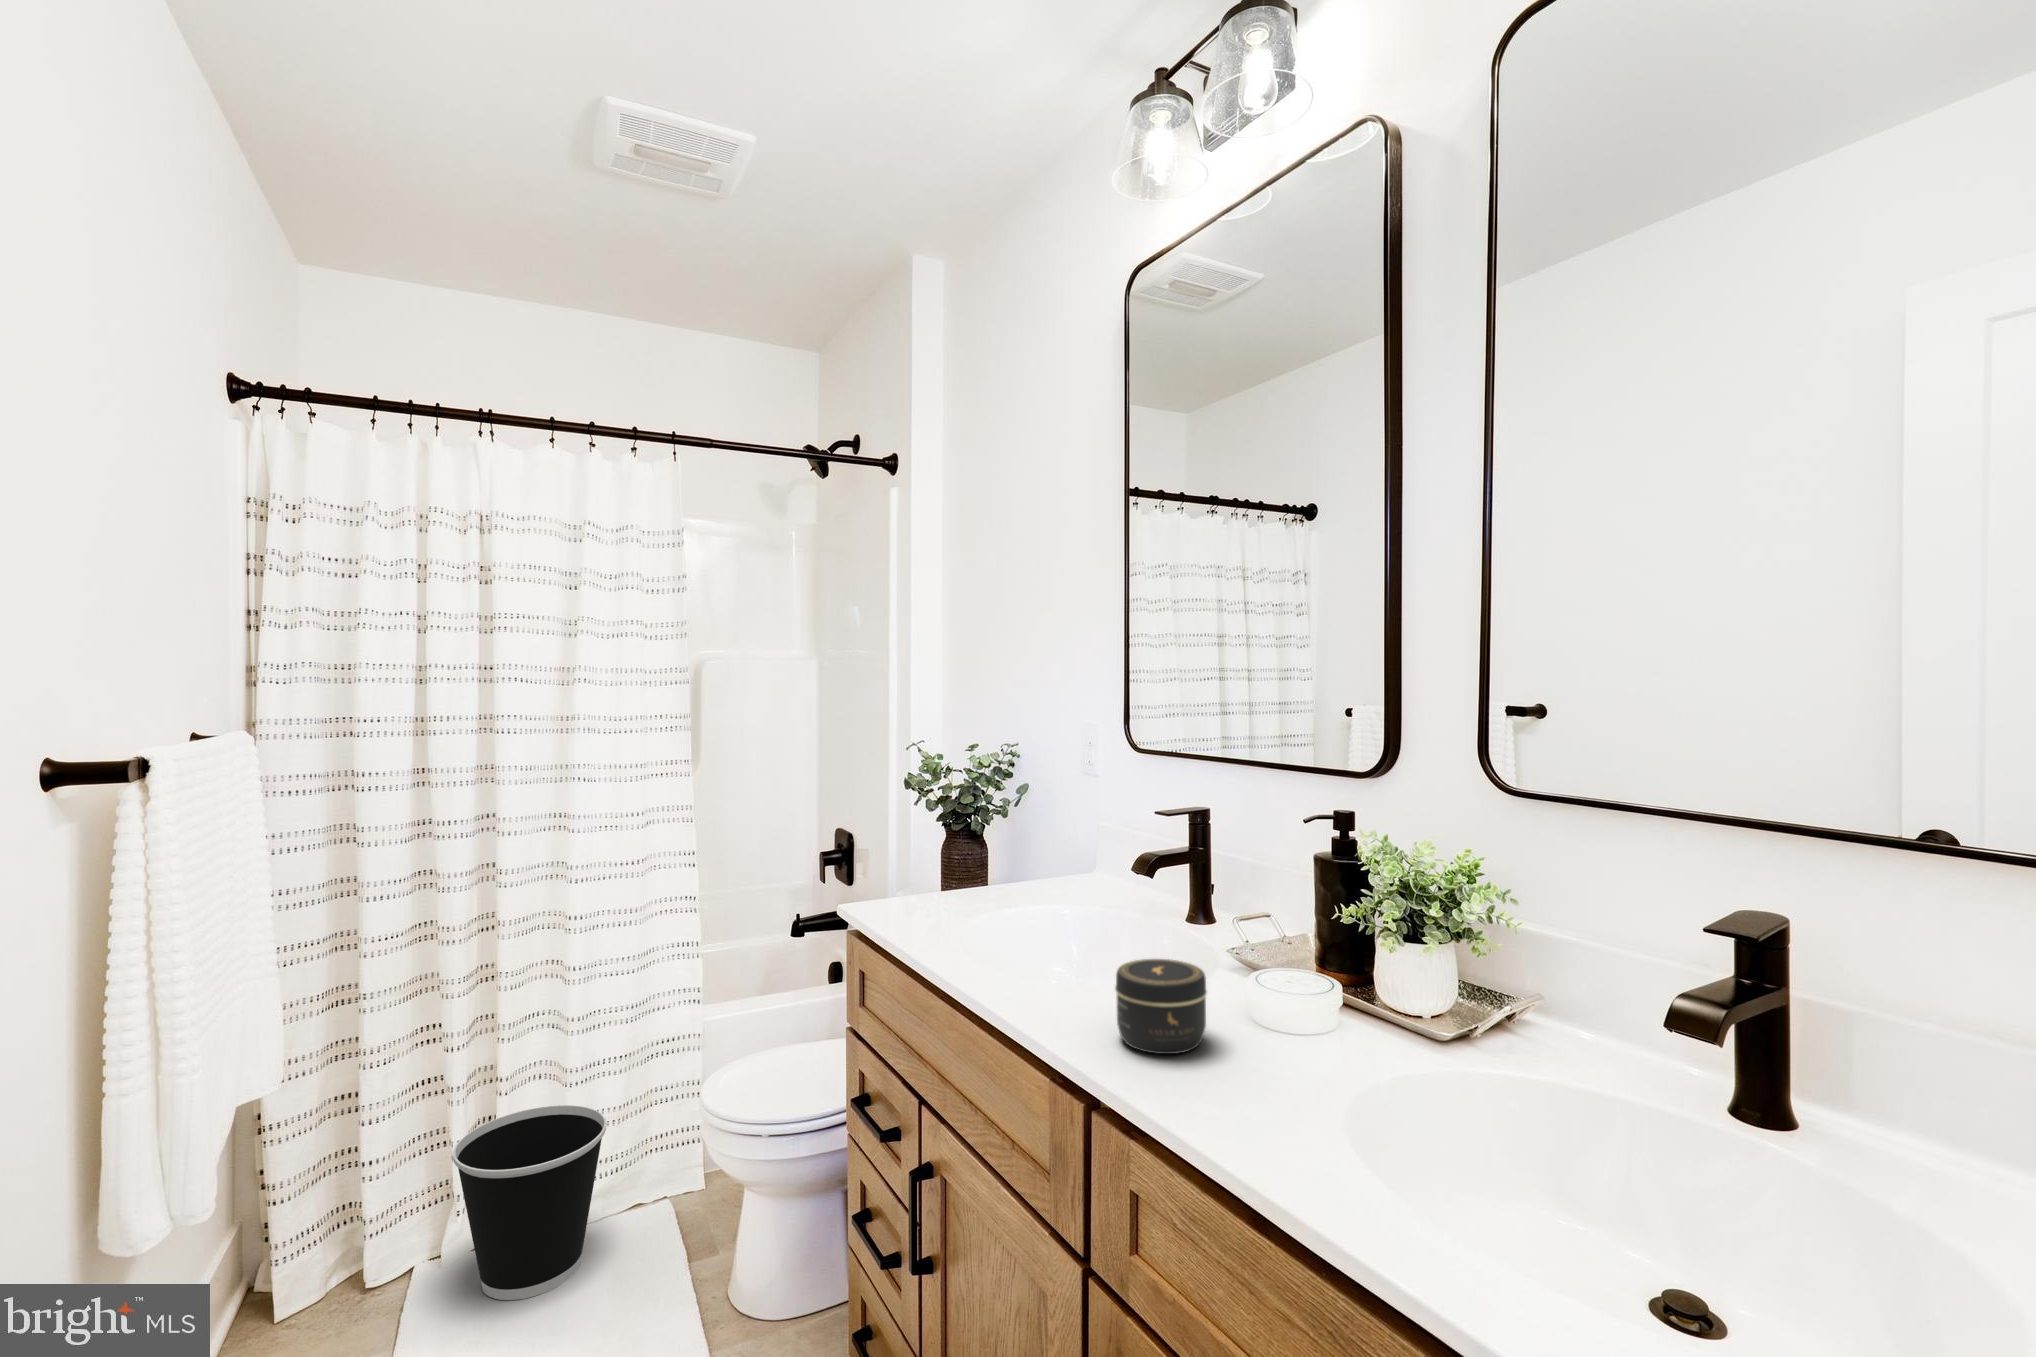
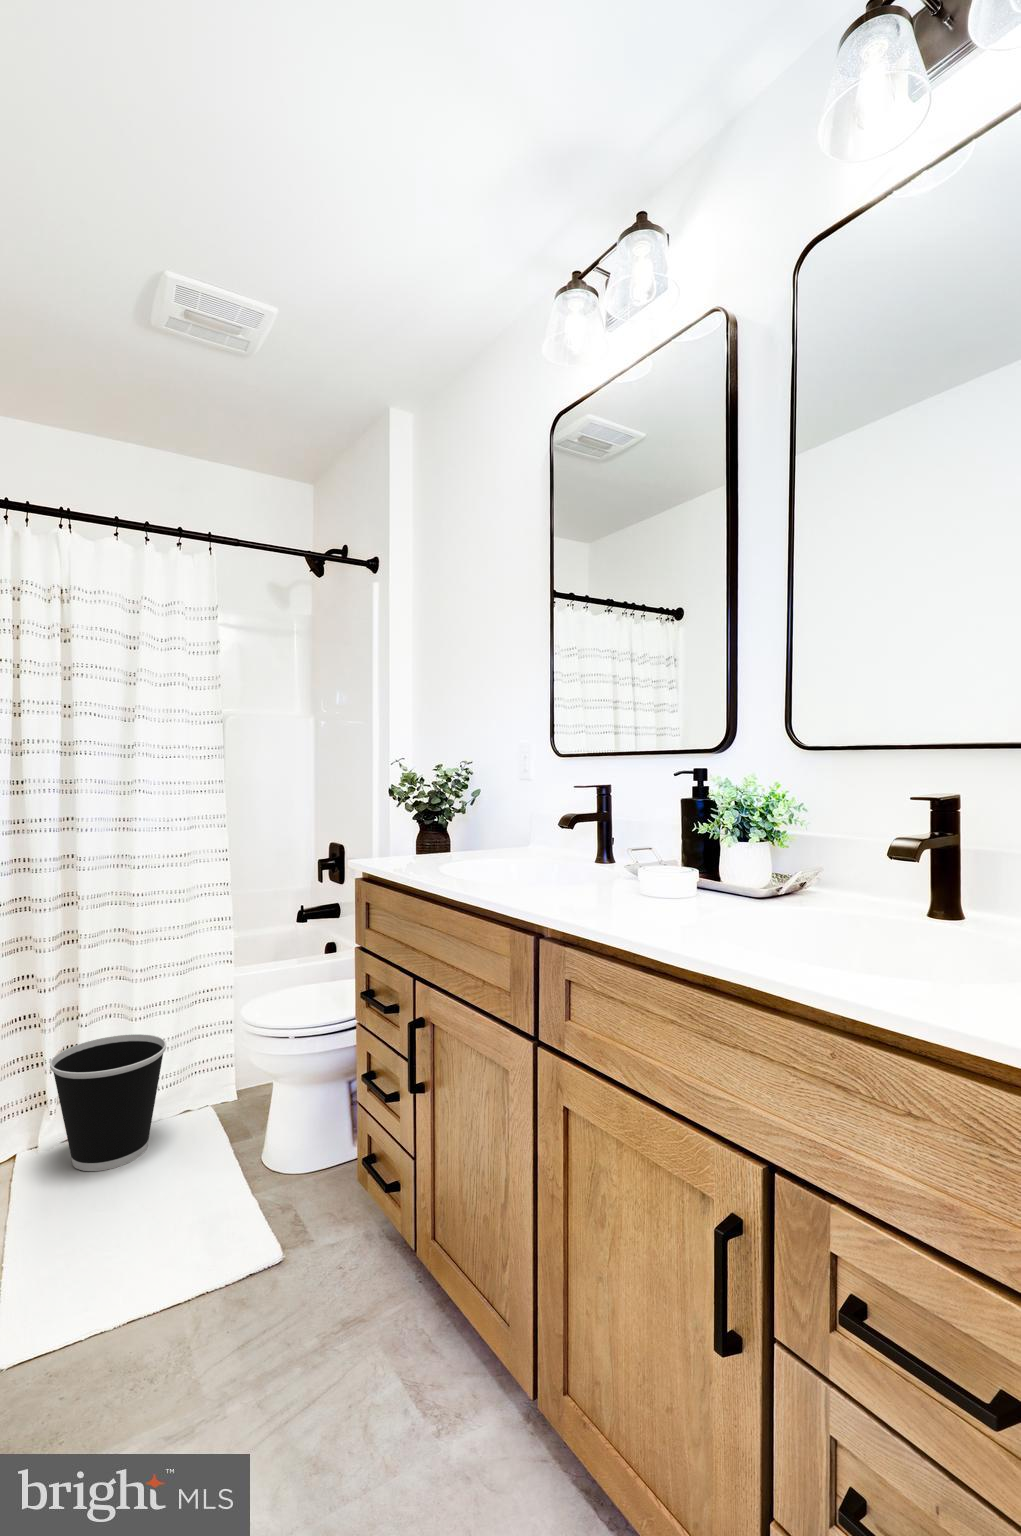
jar: present [1115,959,1207,1054] -> none [553,852,612,904]

